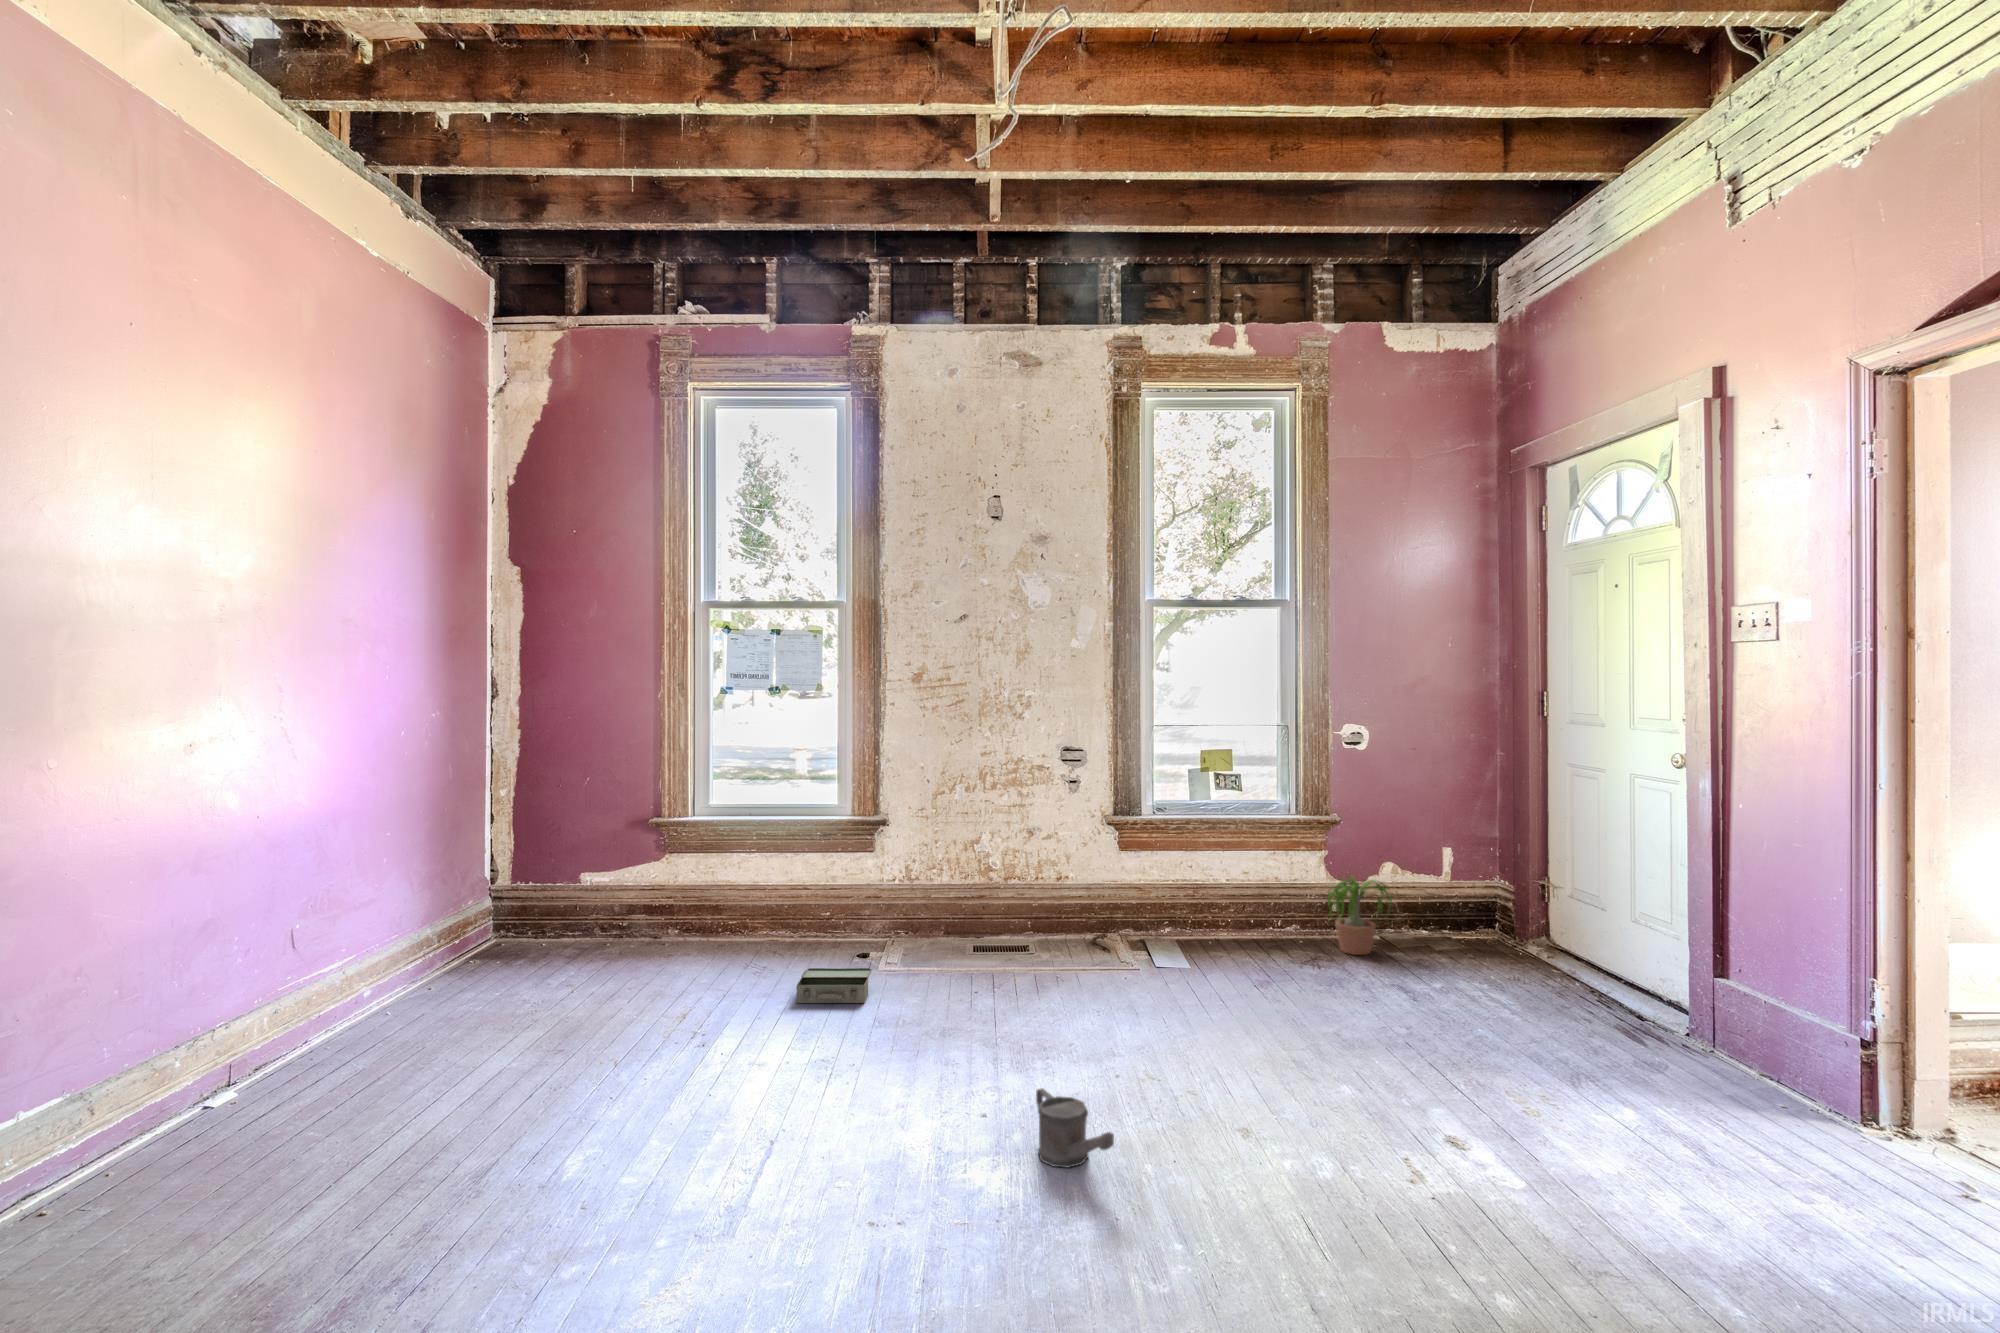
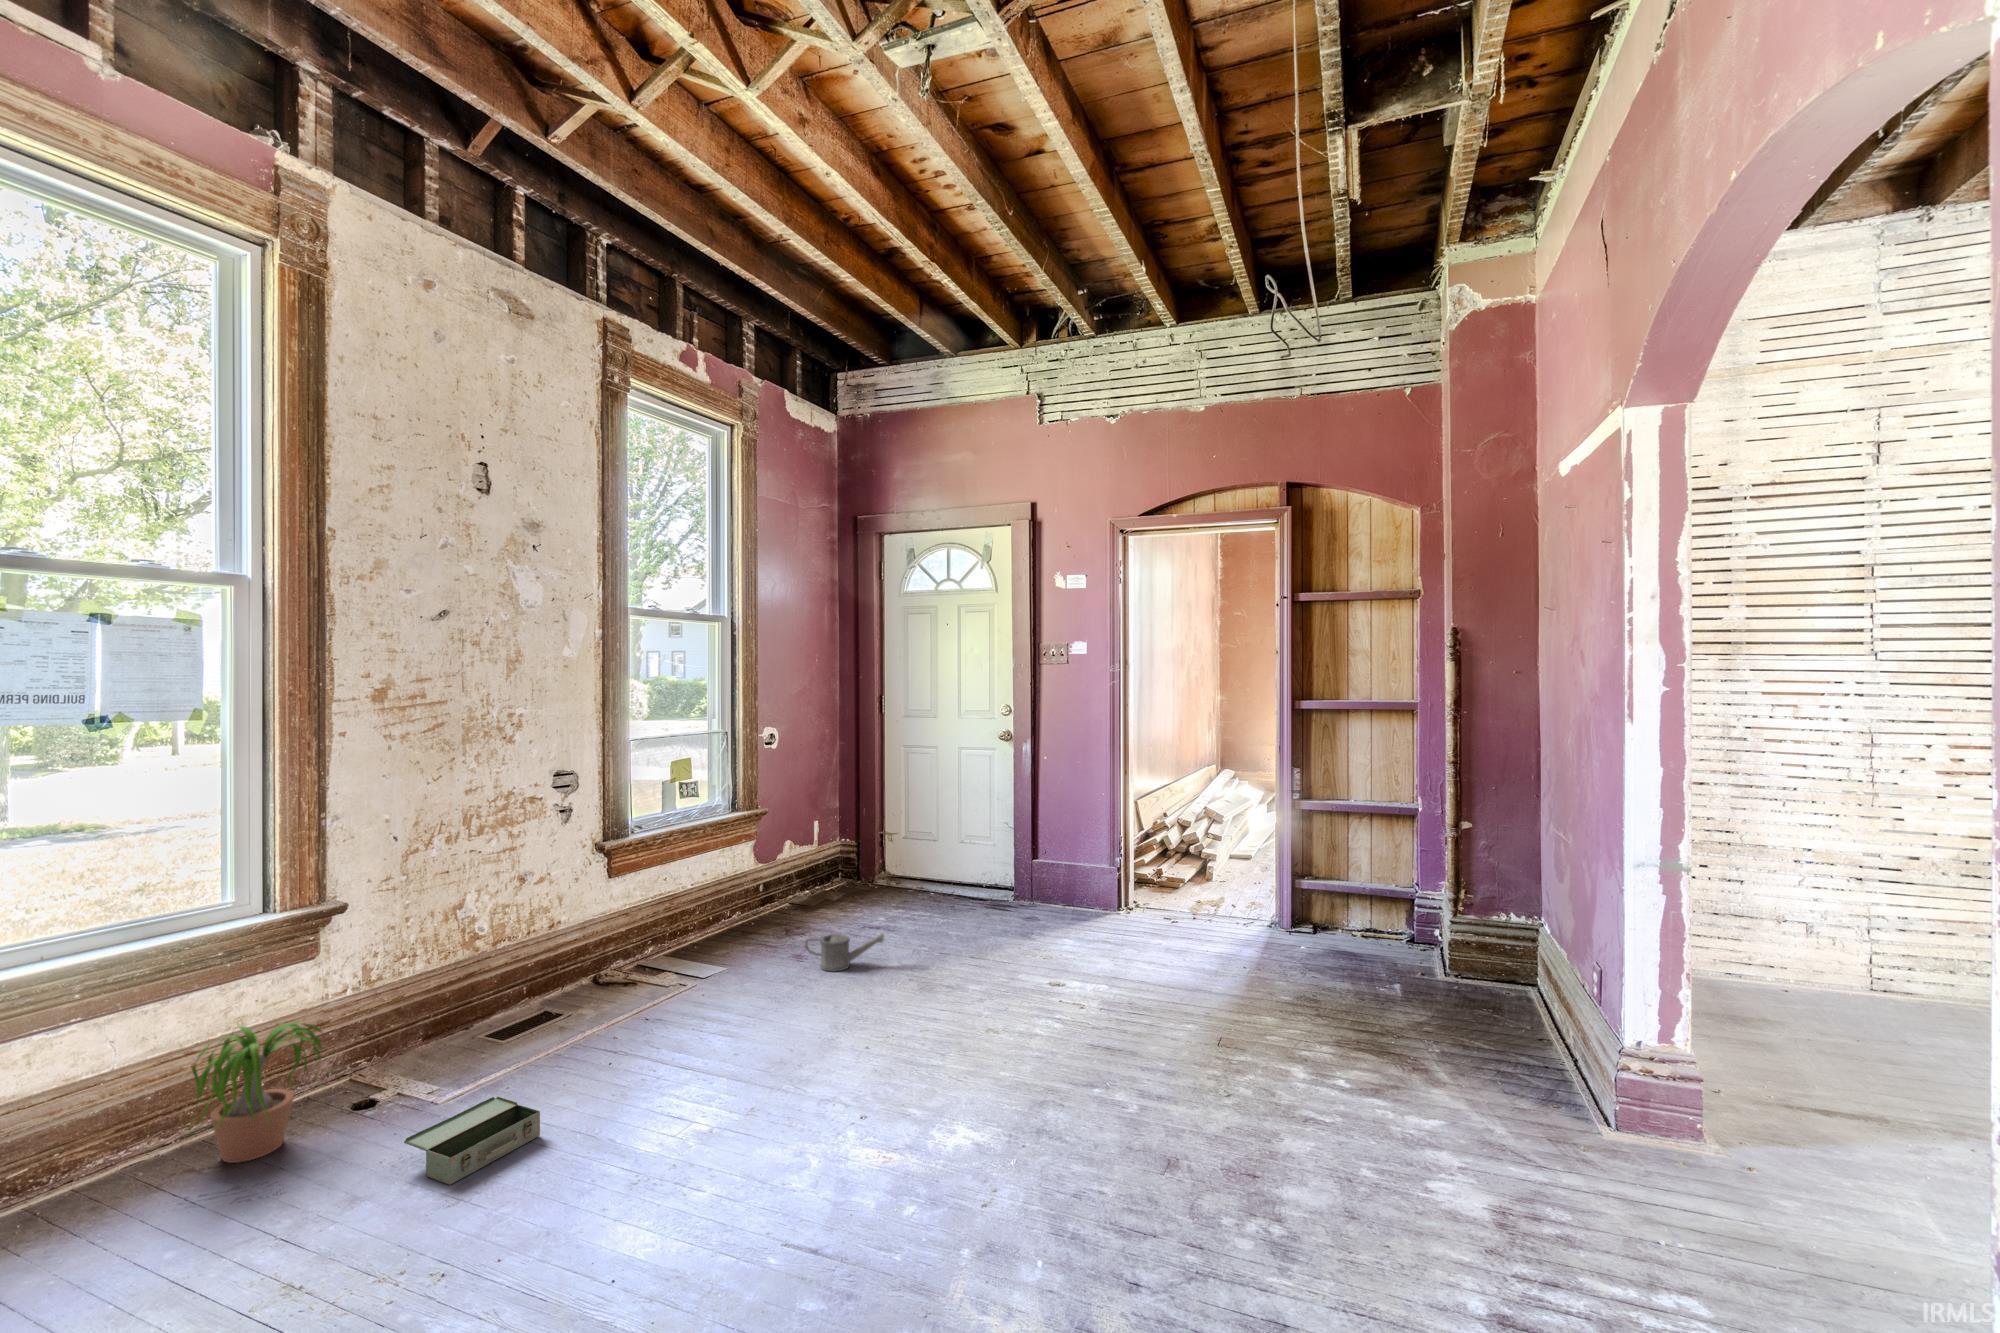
potted plant: present [1327,876,1392,955] -> present [190,1022,321,1163]
watering can: present [1036,1089,1114,1168] -> present [805,934,884,972]

